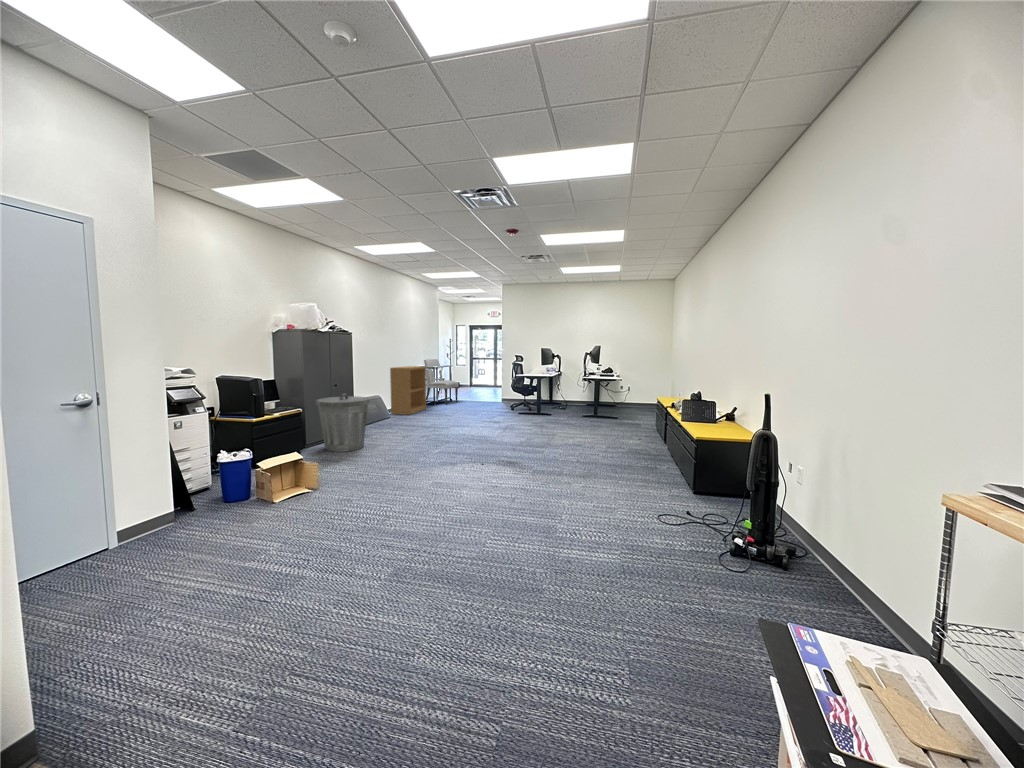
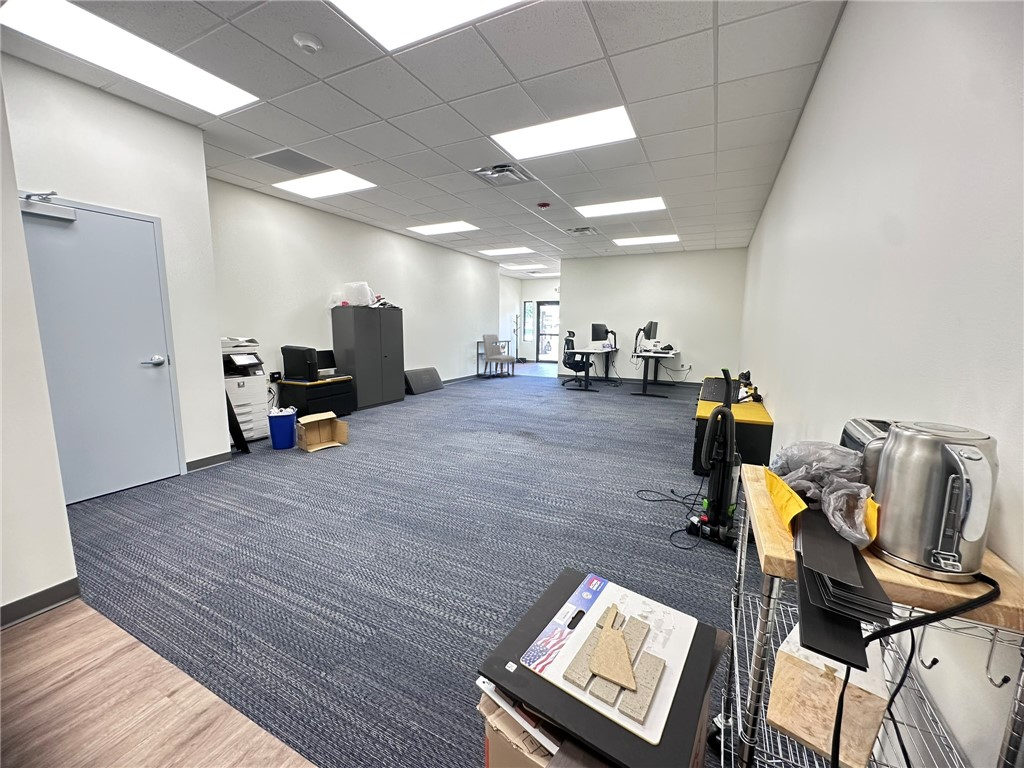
bookshelf: present [390,366,426,415] -> none [446,341,481,386]
trash can: present [316,394,370,452] -> none [365,364,411,415]

